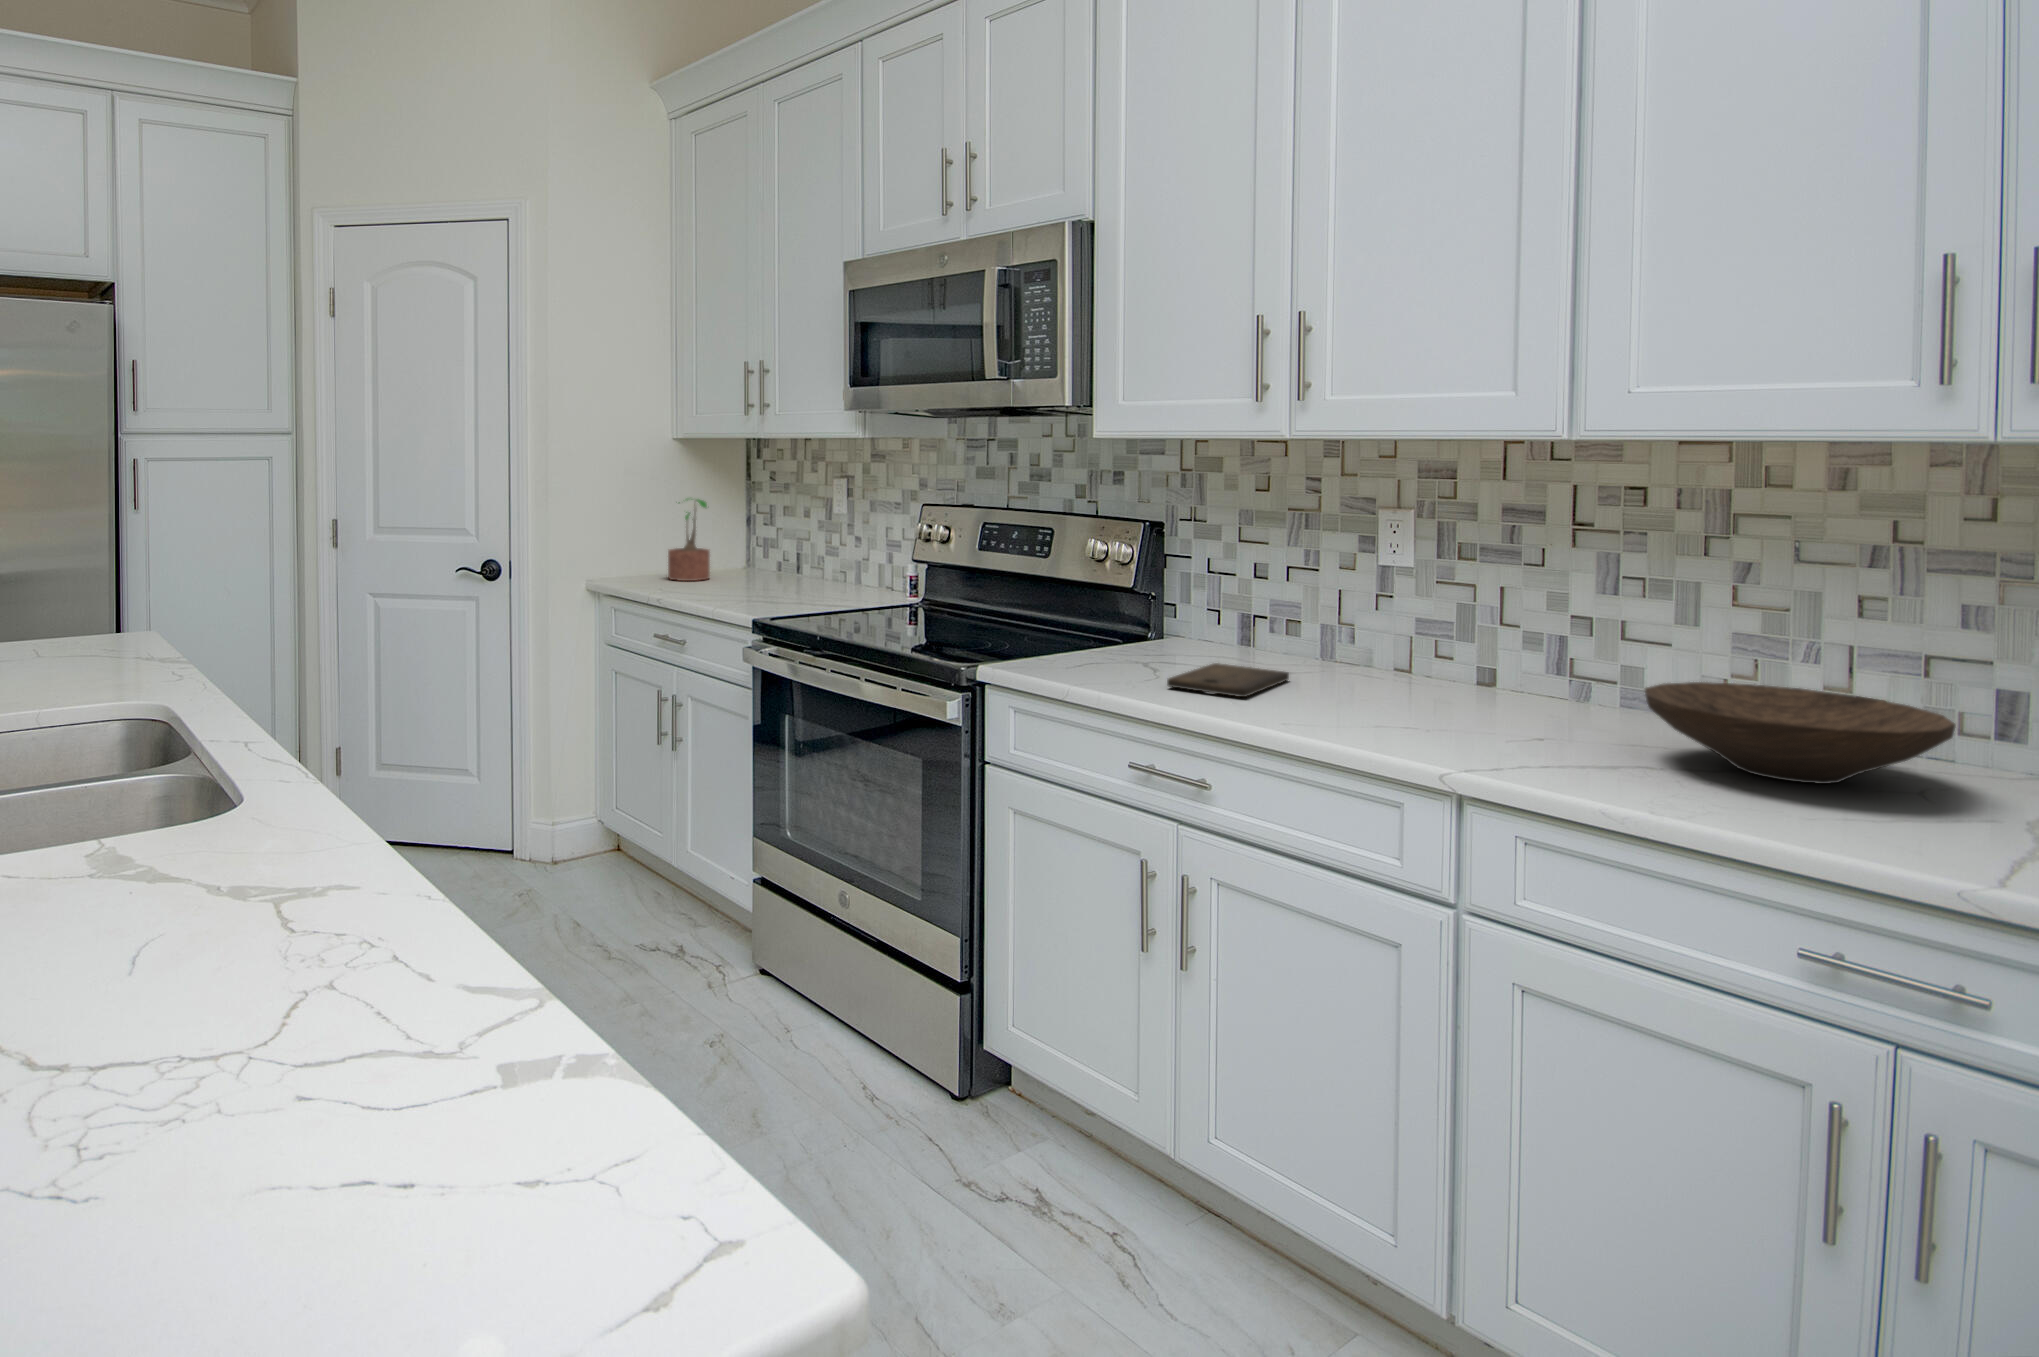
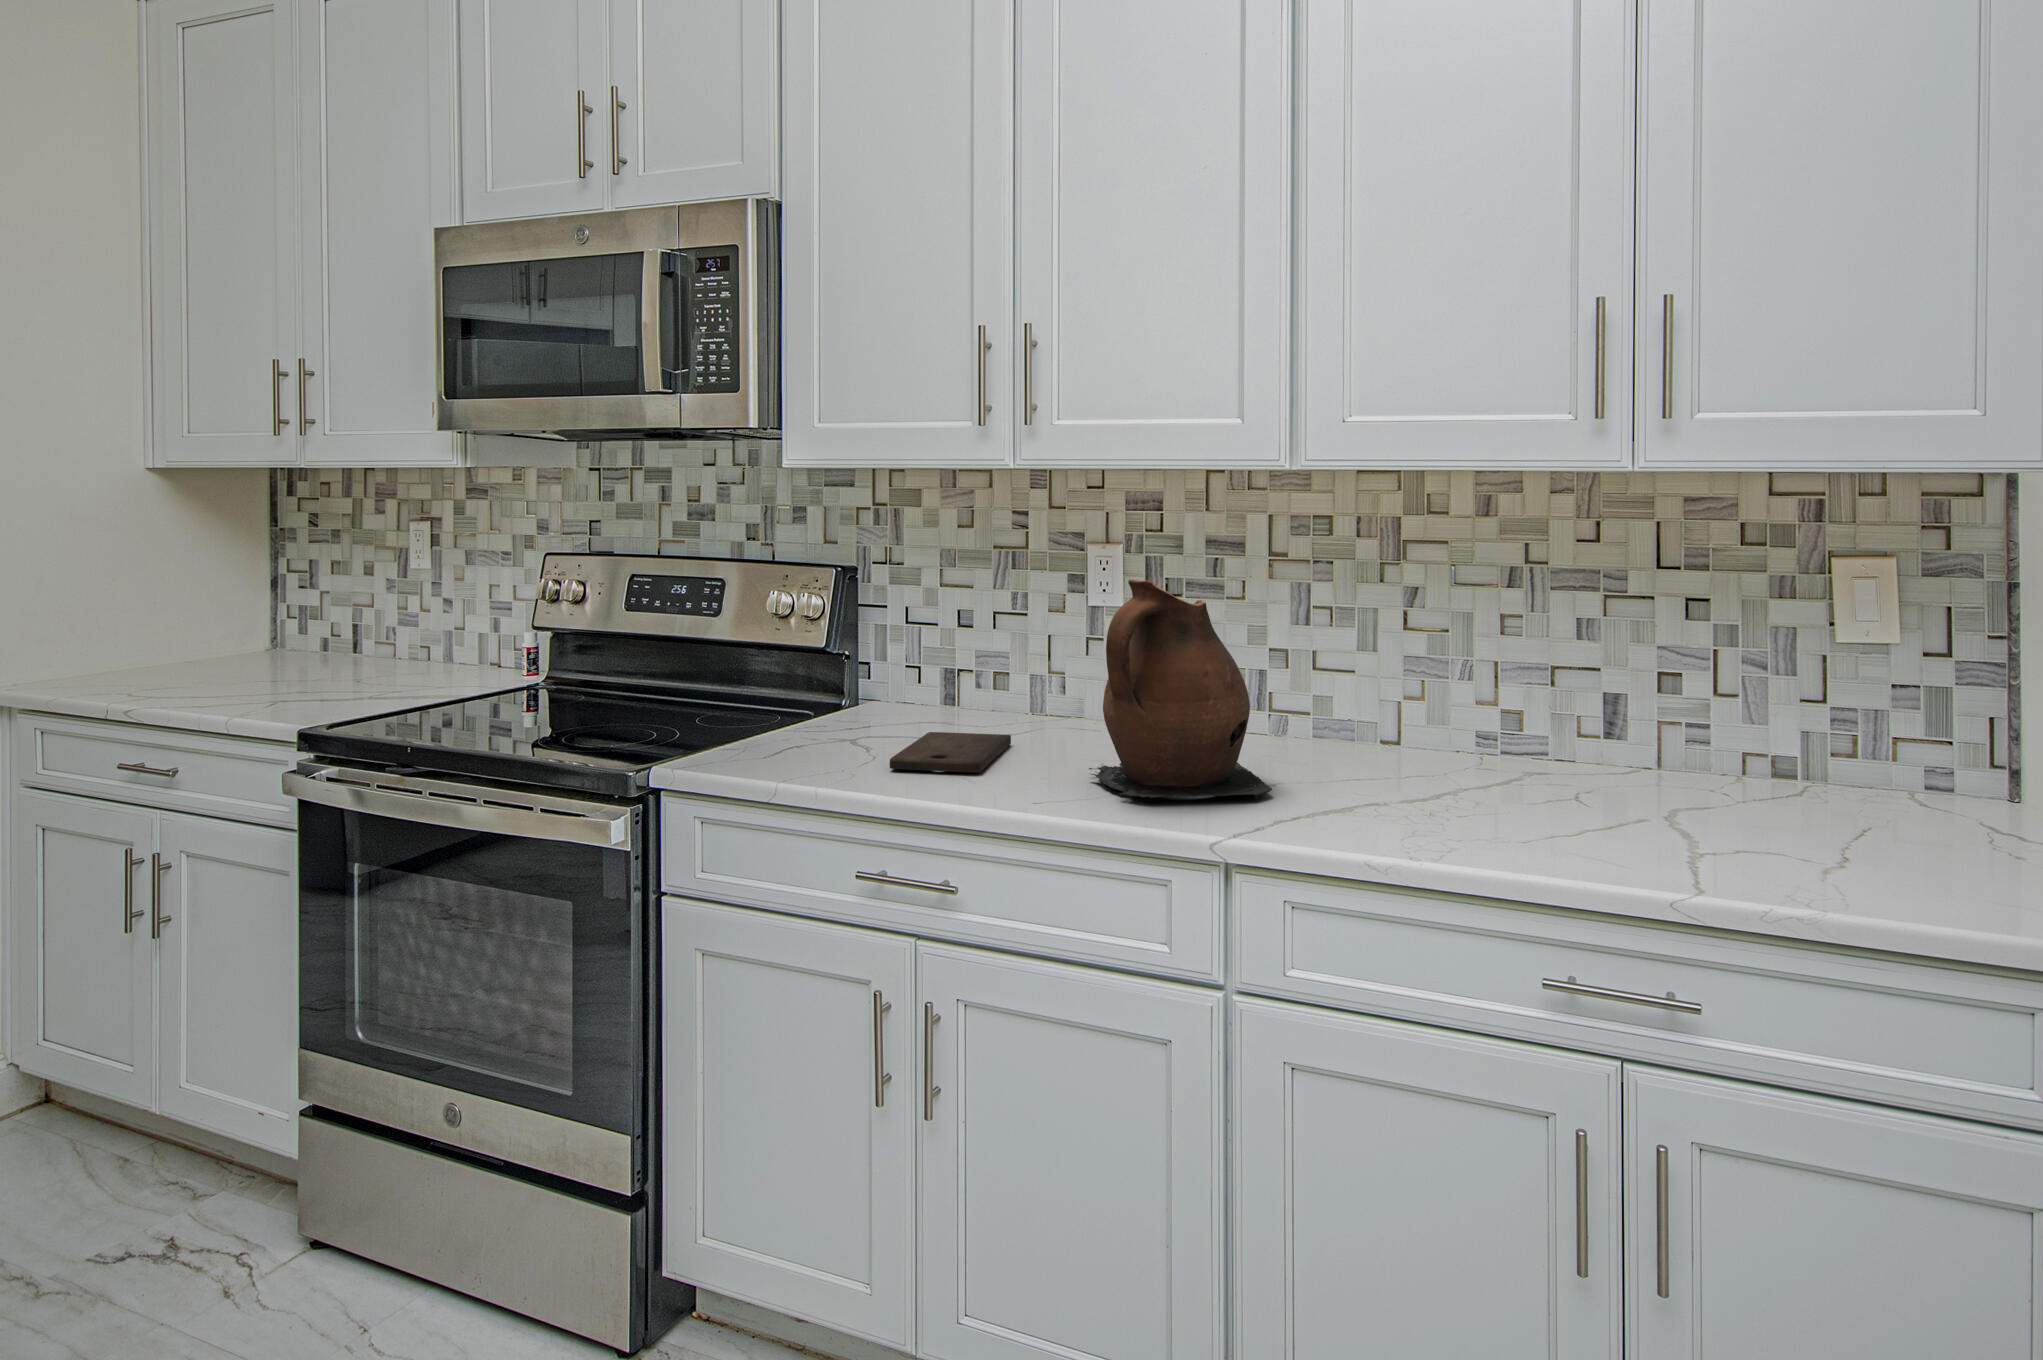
potted plant: present [668,499,710,581] -> none [142,555,213,677]
ceramic pitcher: none [1345,539,1528,746] -> present [1089,579,1272,799]
wooden bowl: present [1645,682,1955,784] -> none [1365,707,1606,802]

